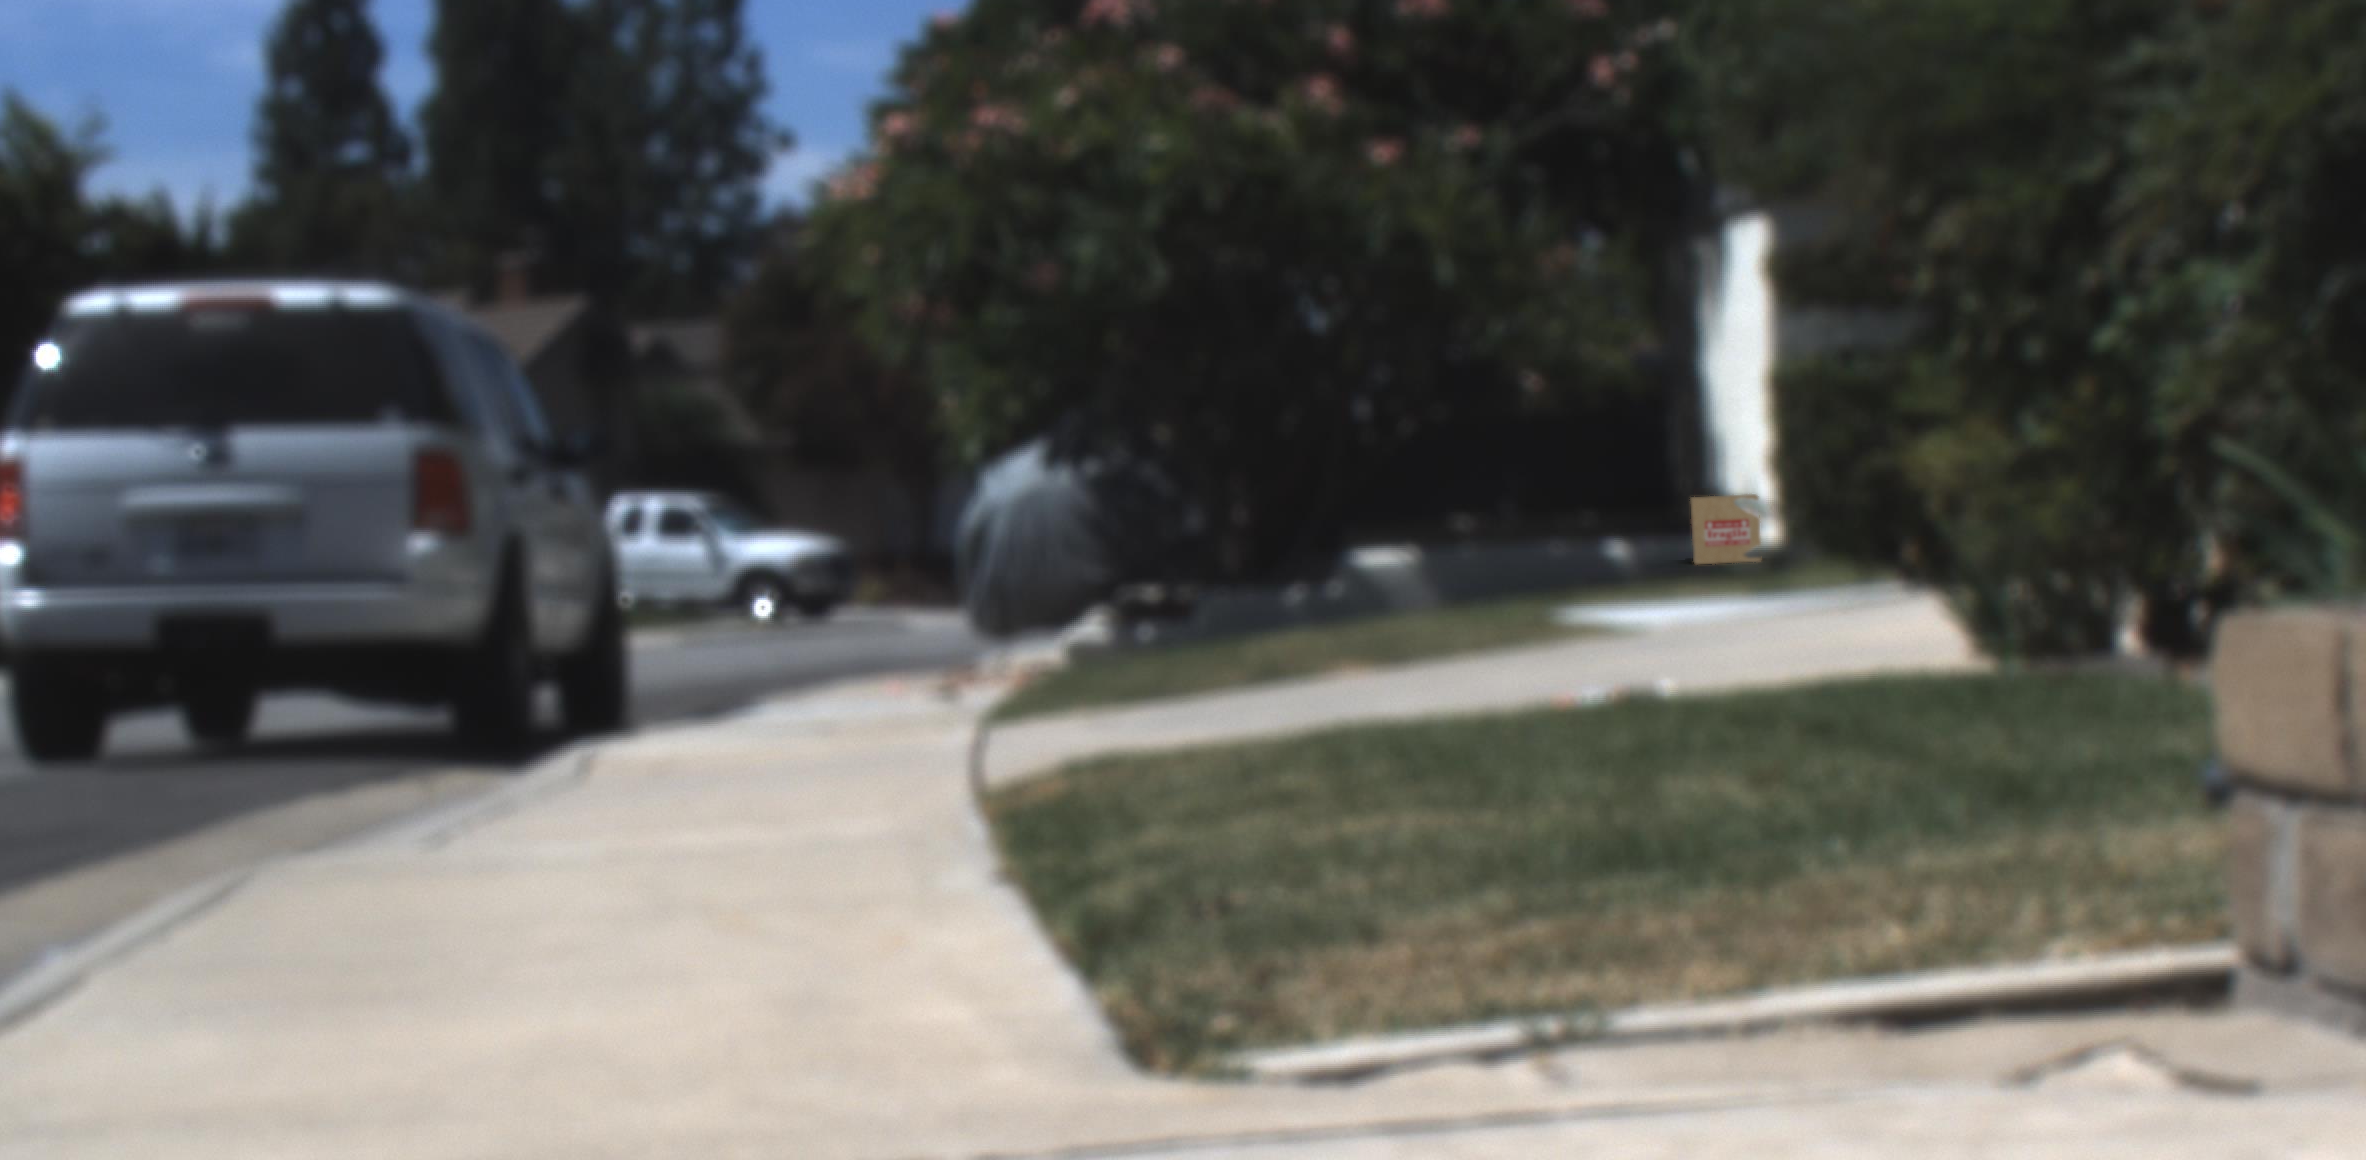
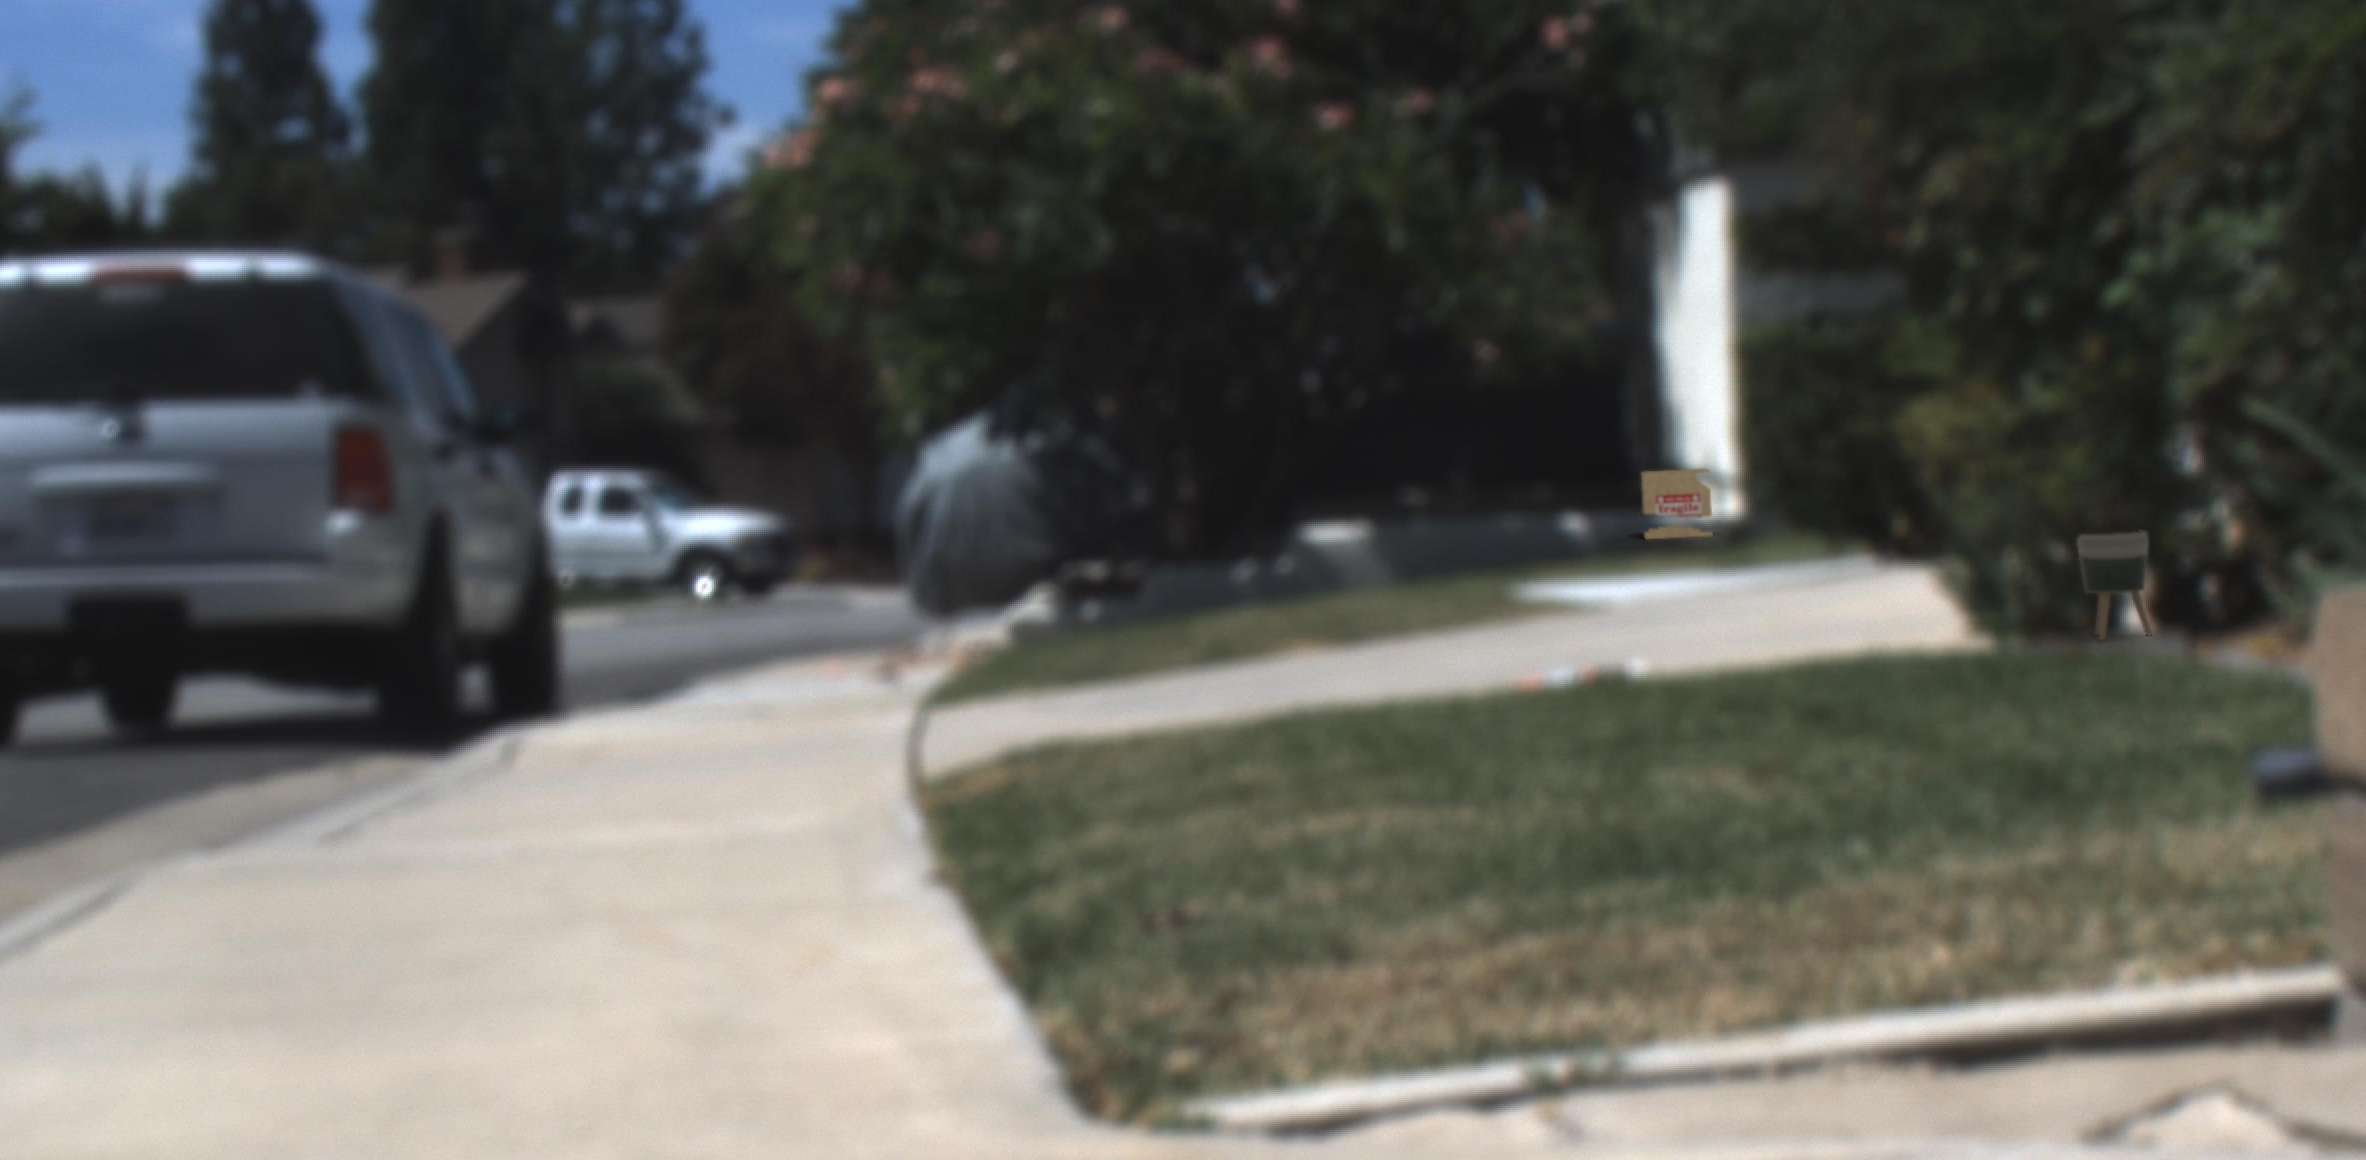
planter: none [2074,560,2146,663] -> present [2077,532,2152,639]

